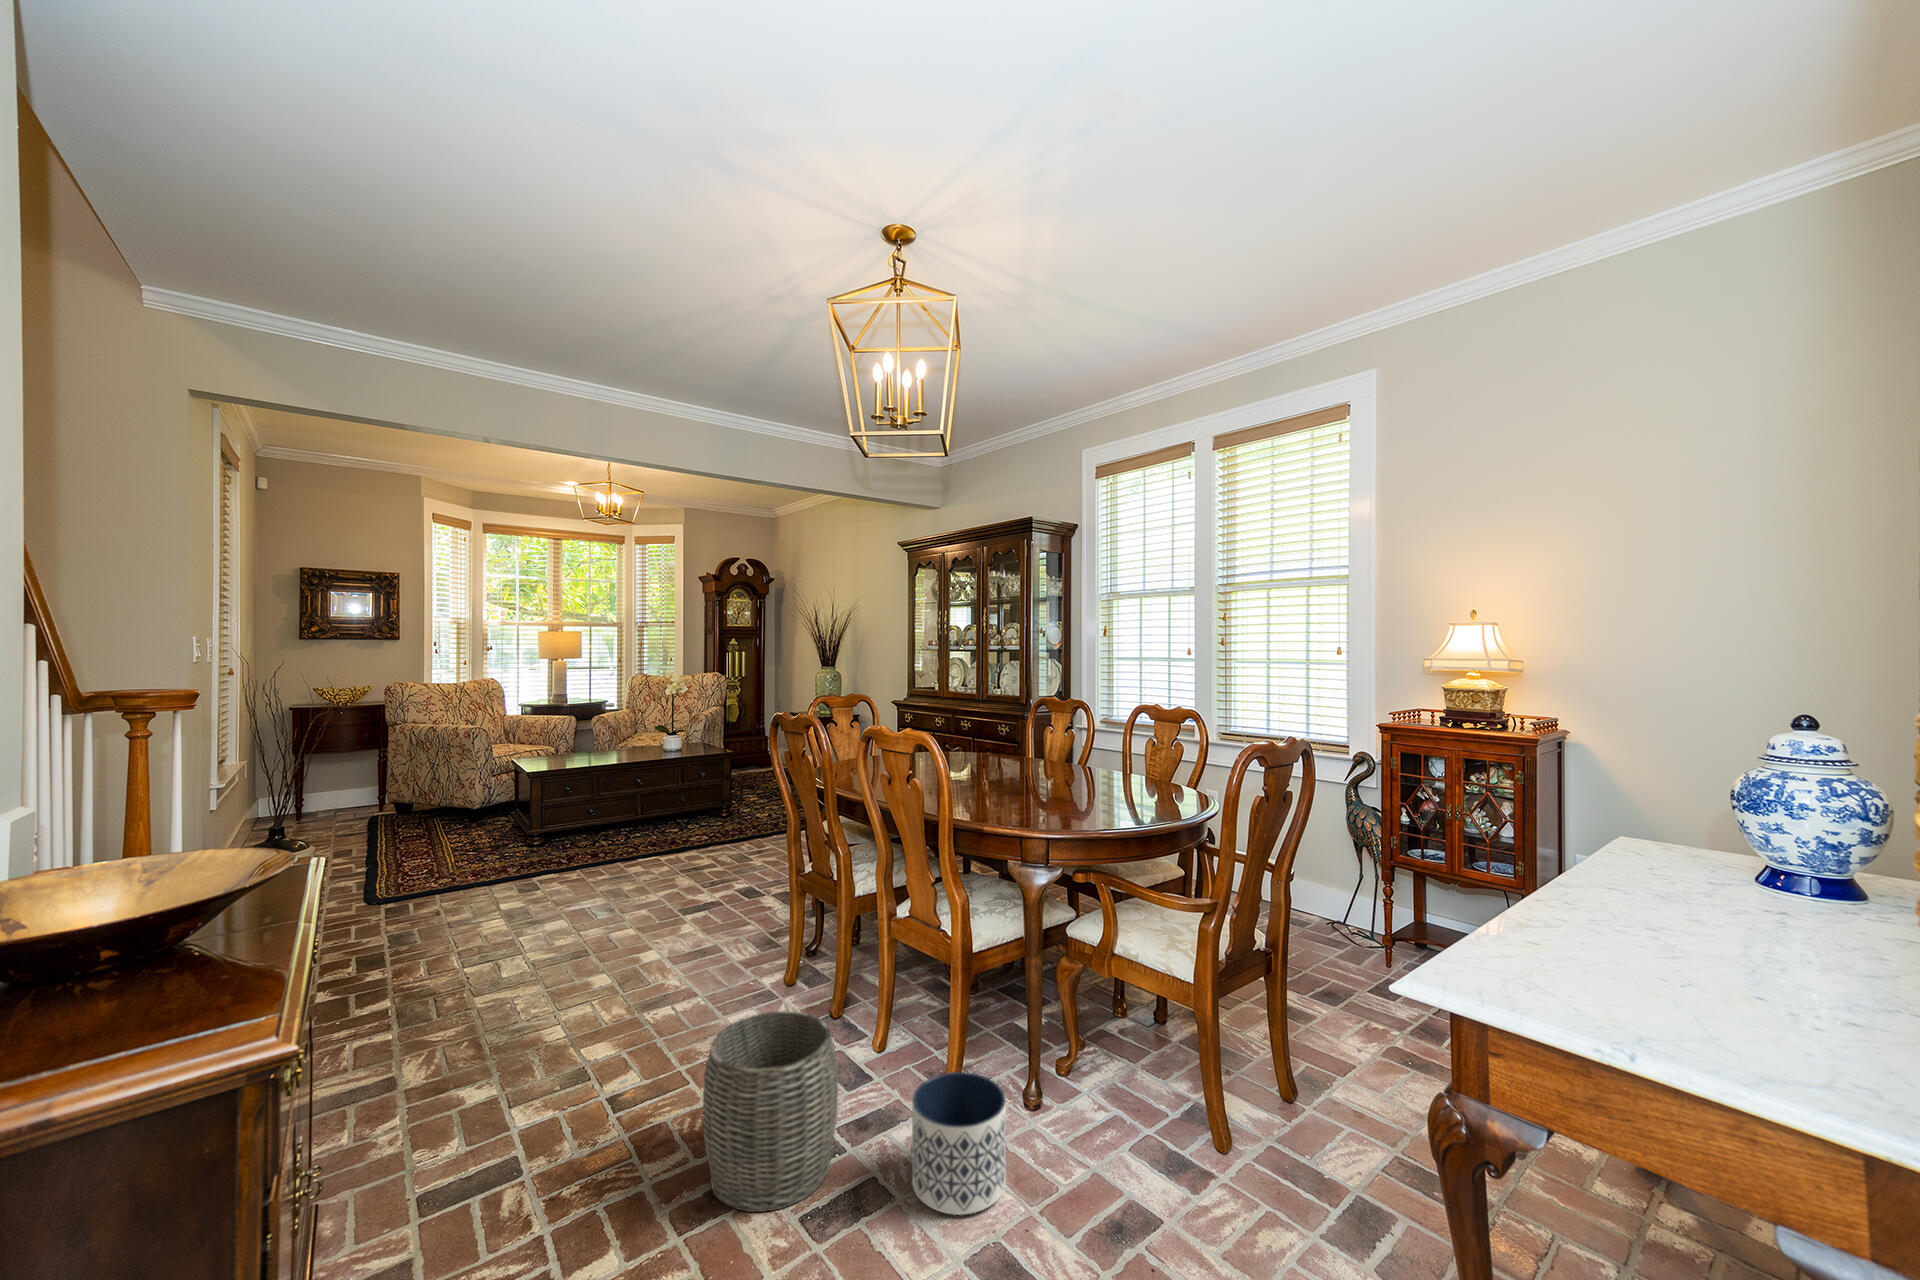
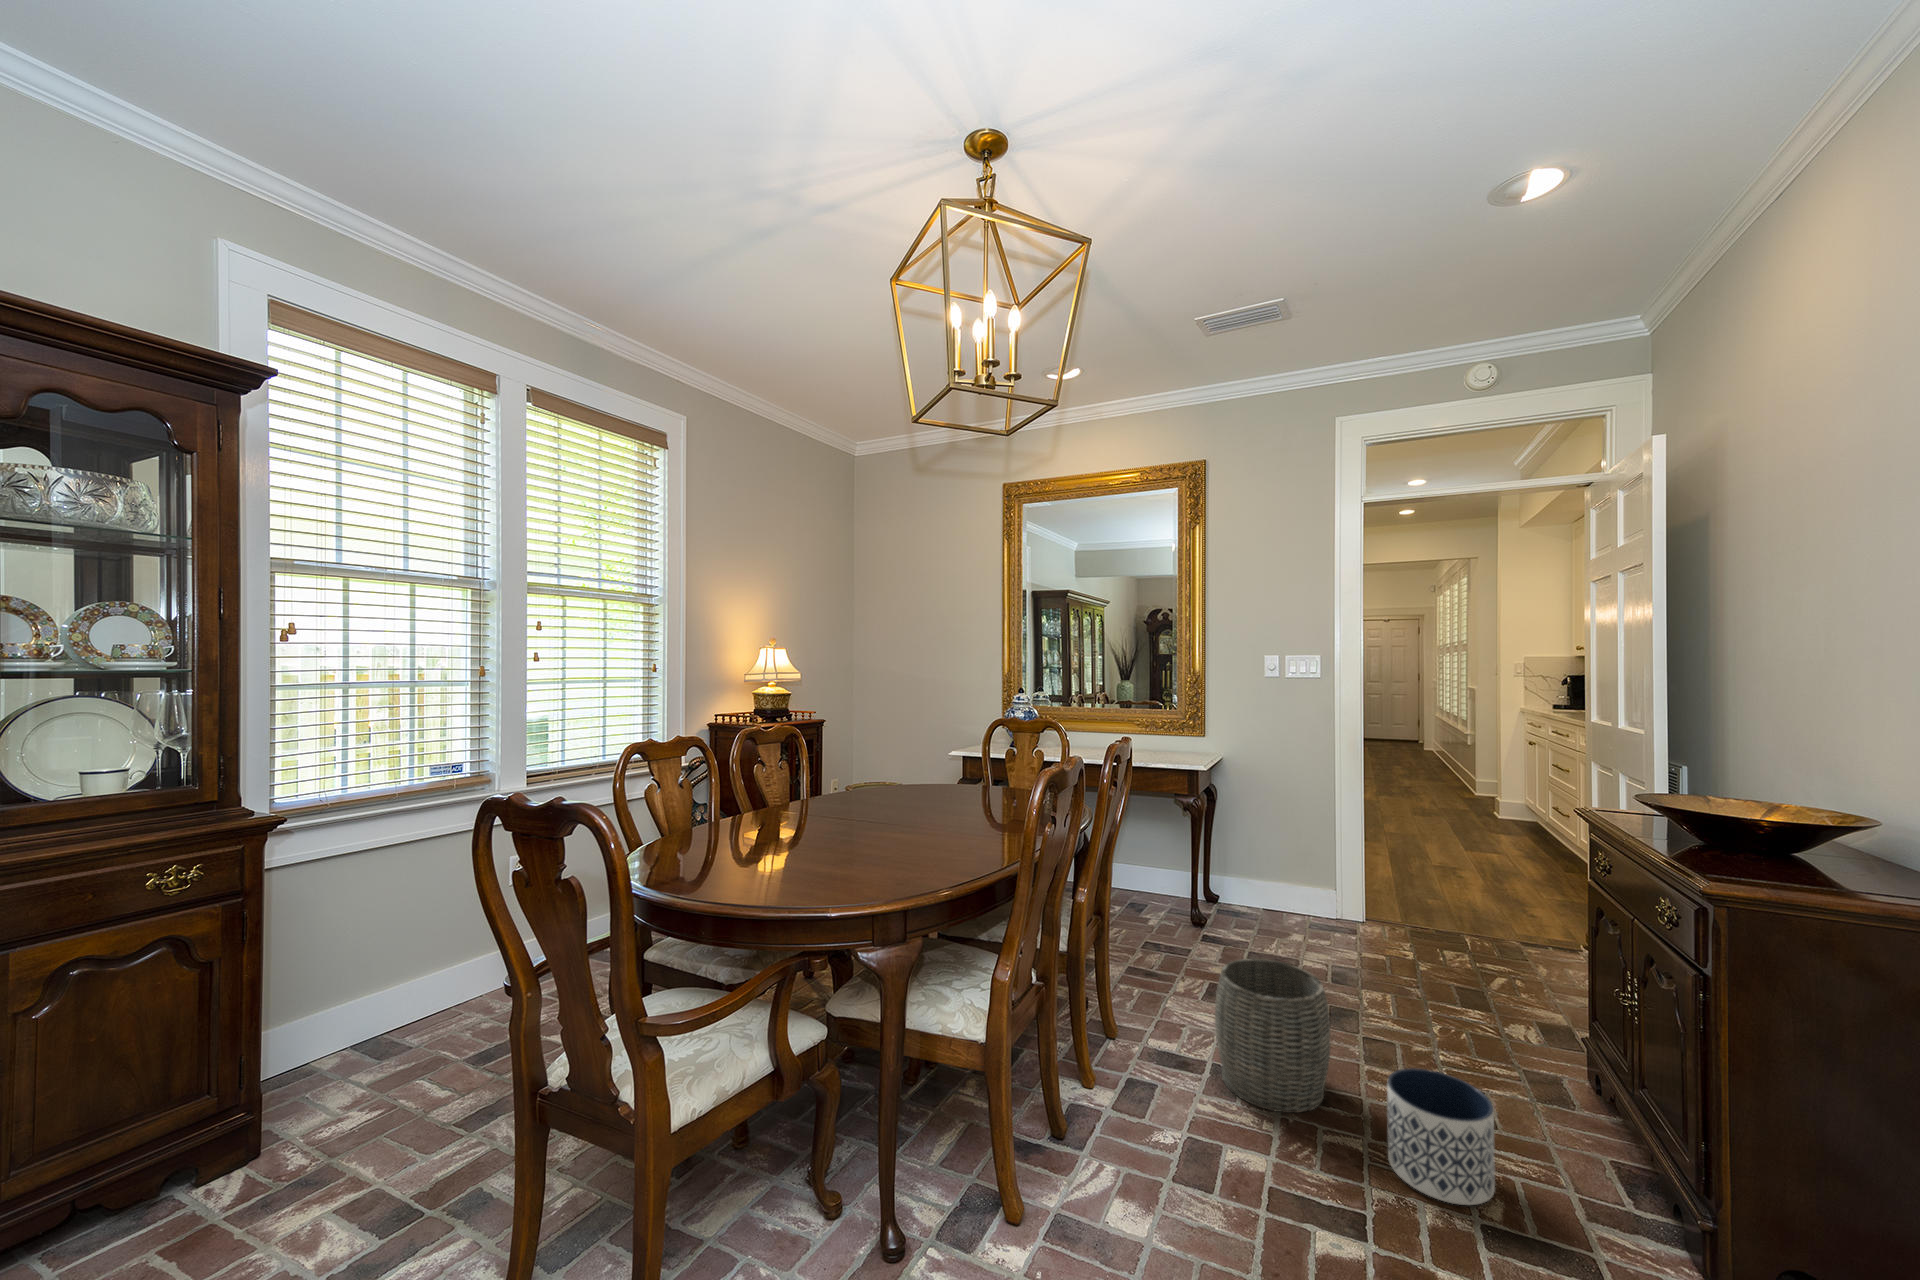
planter: present [912,1072,1006,1215] -> present [1387,1068,1495,1205]

